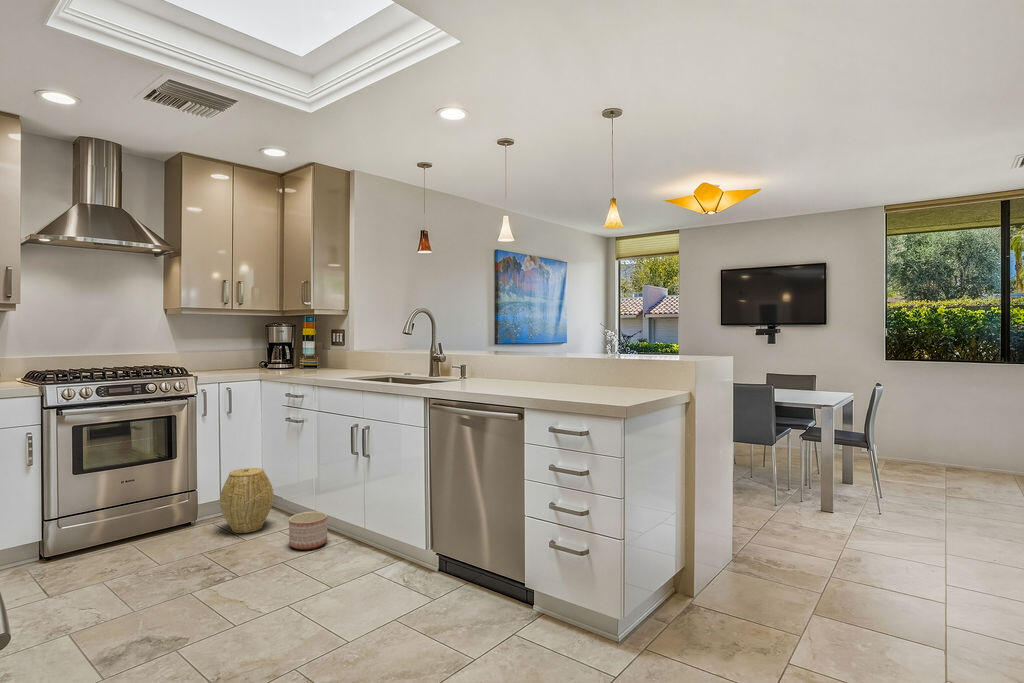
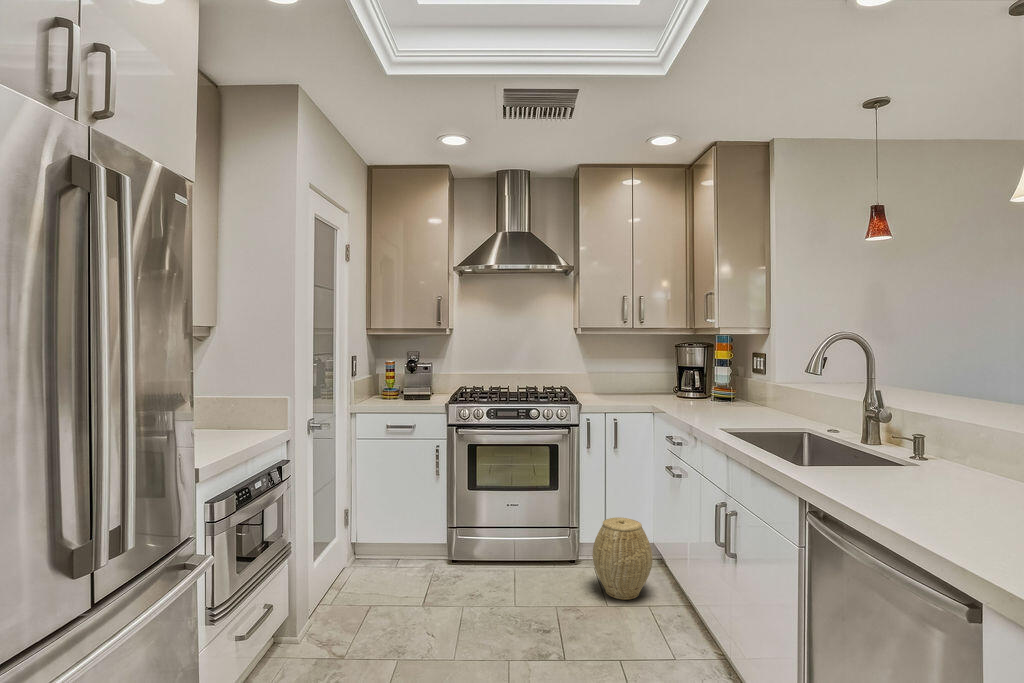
planter: present [289,512,327,550] -> none [650,601,701,662]

